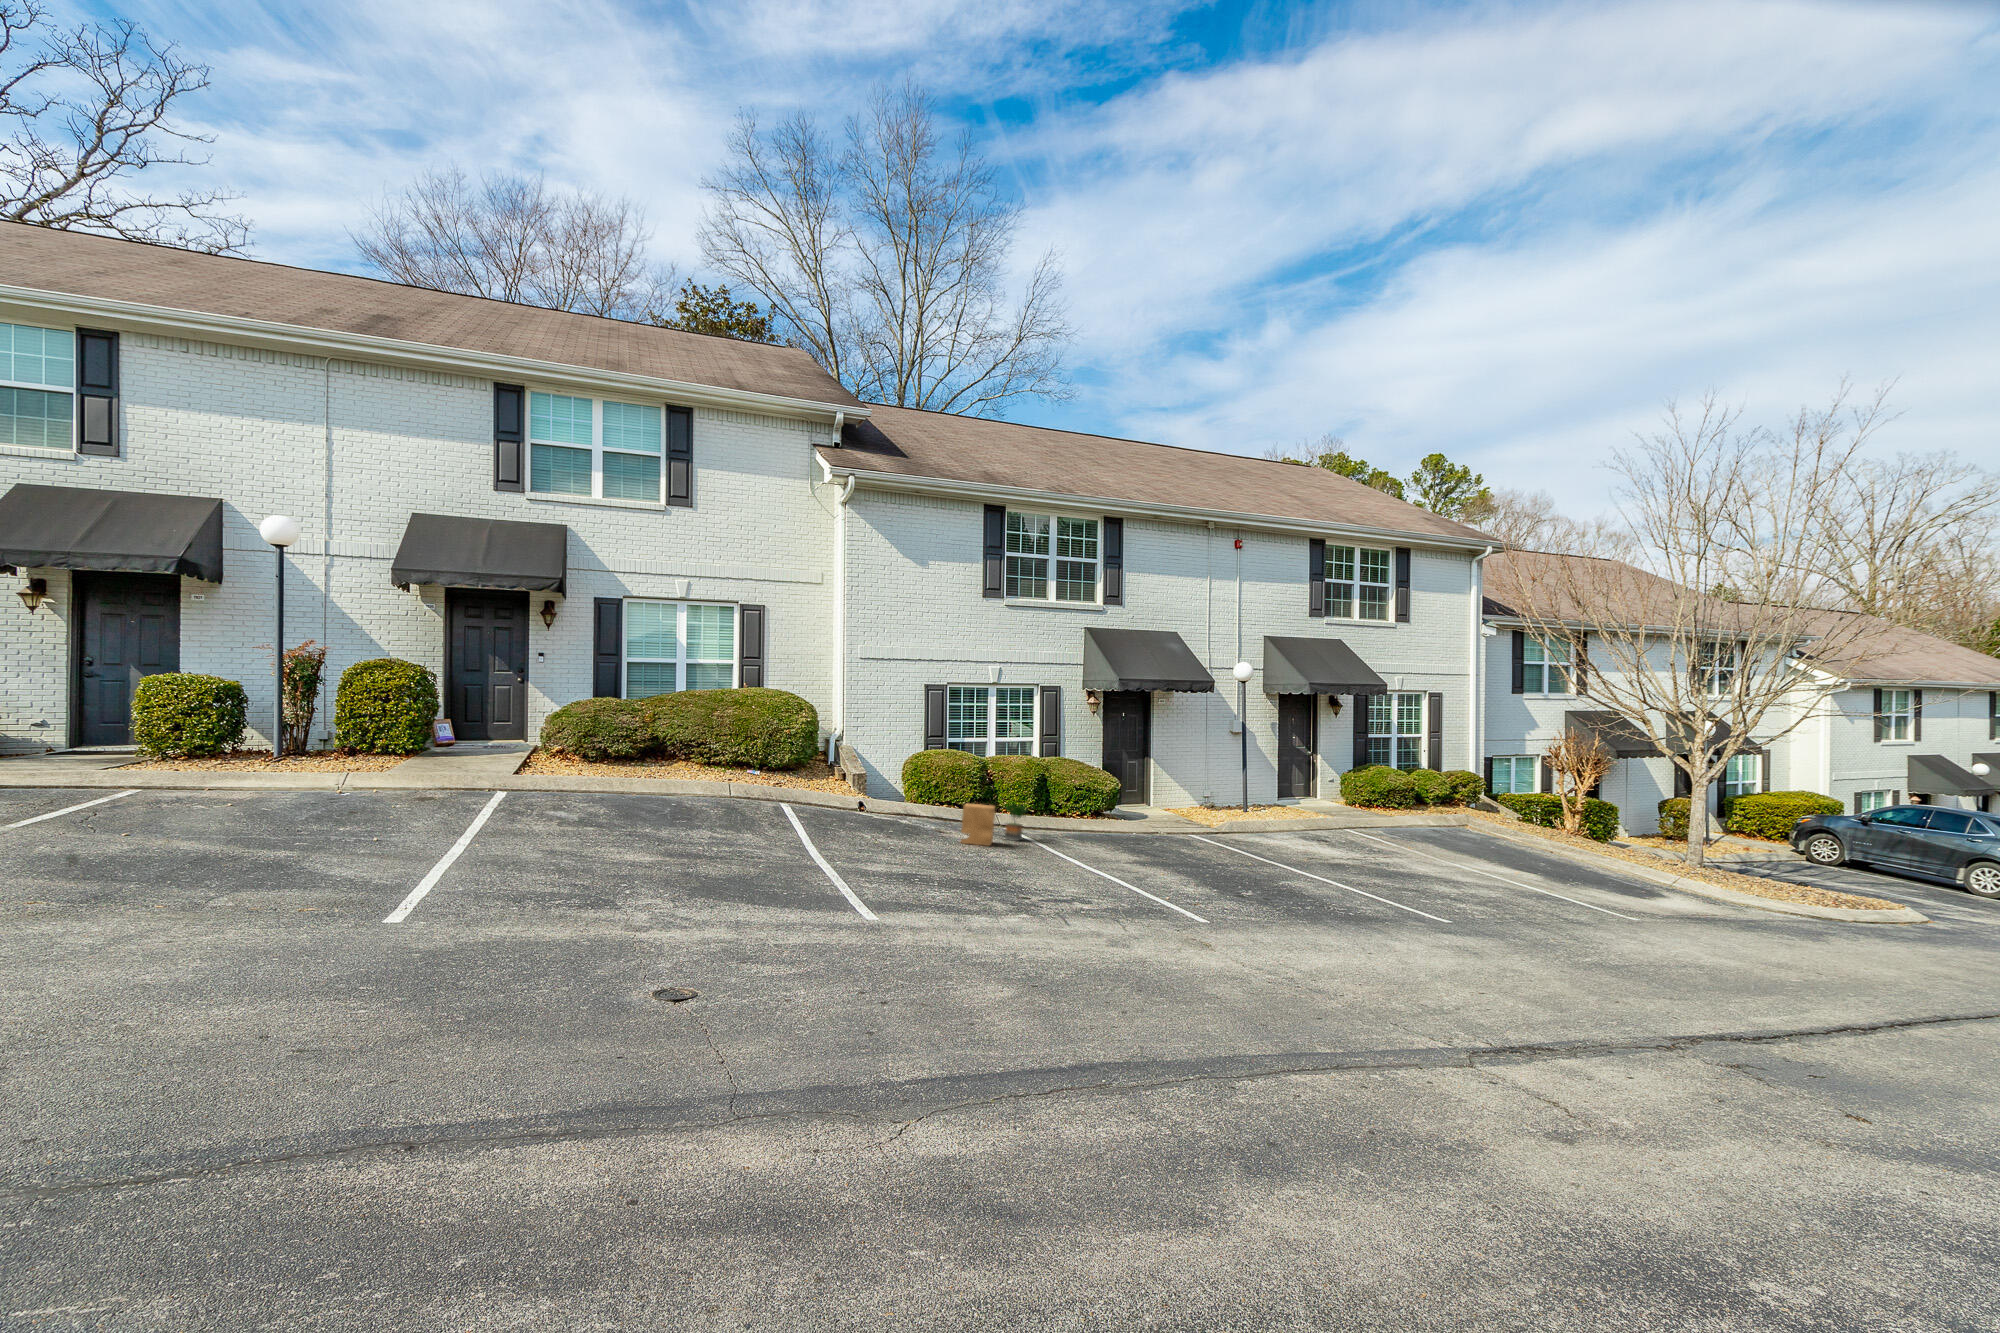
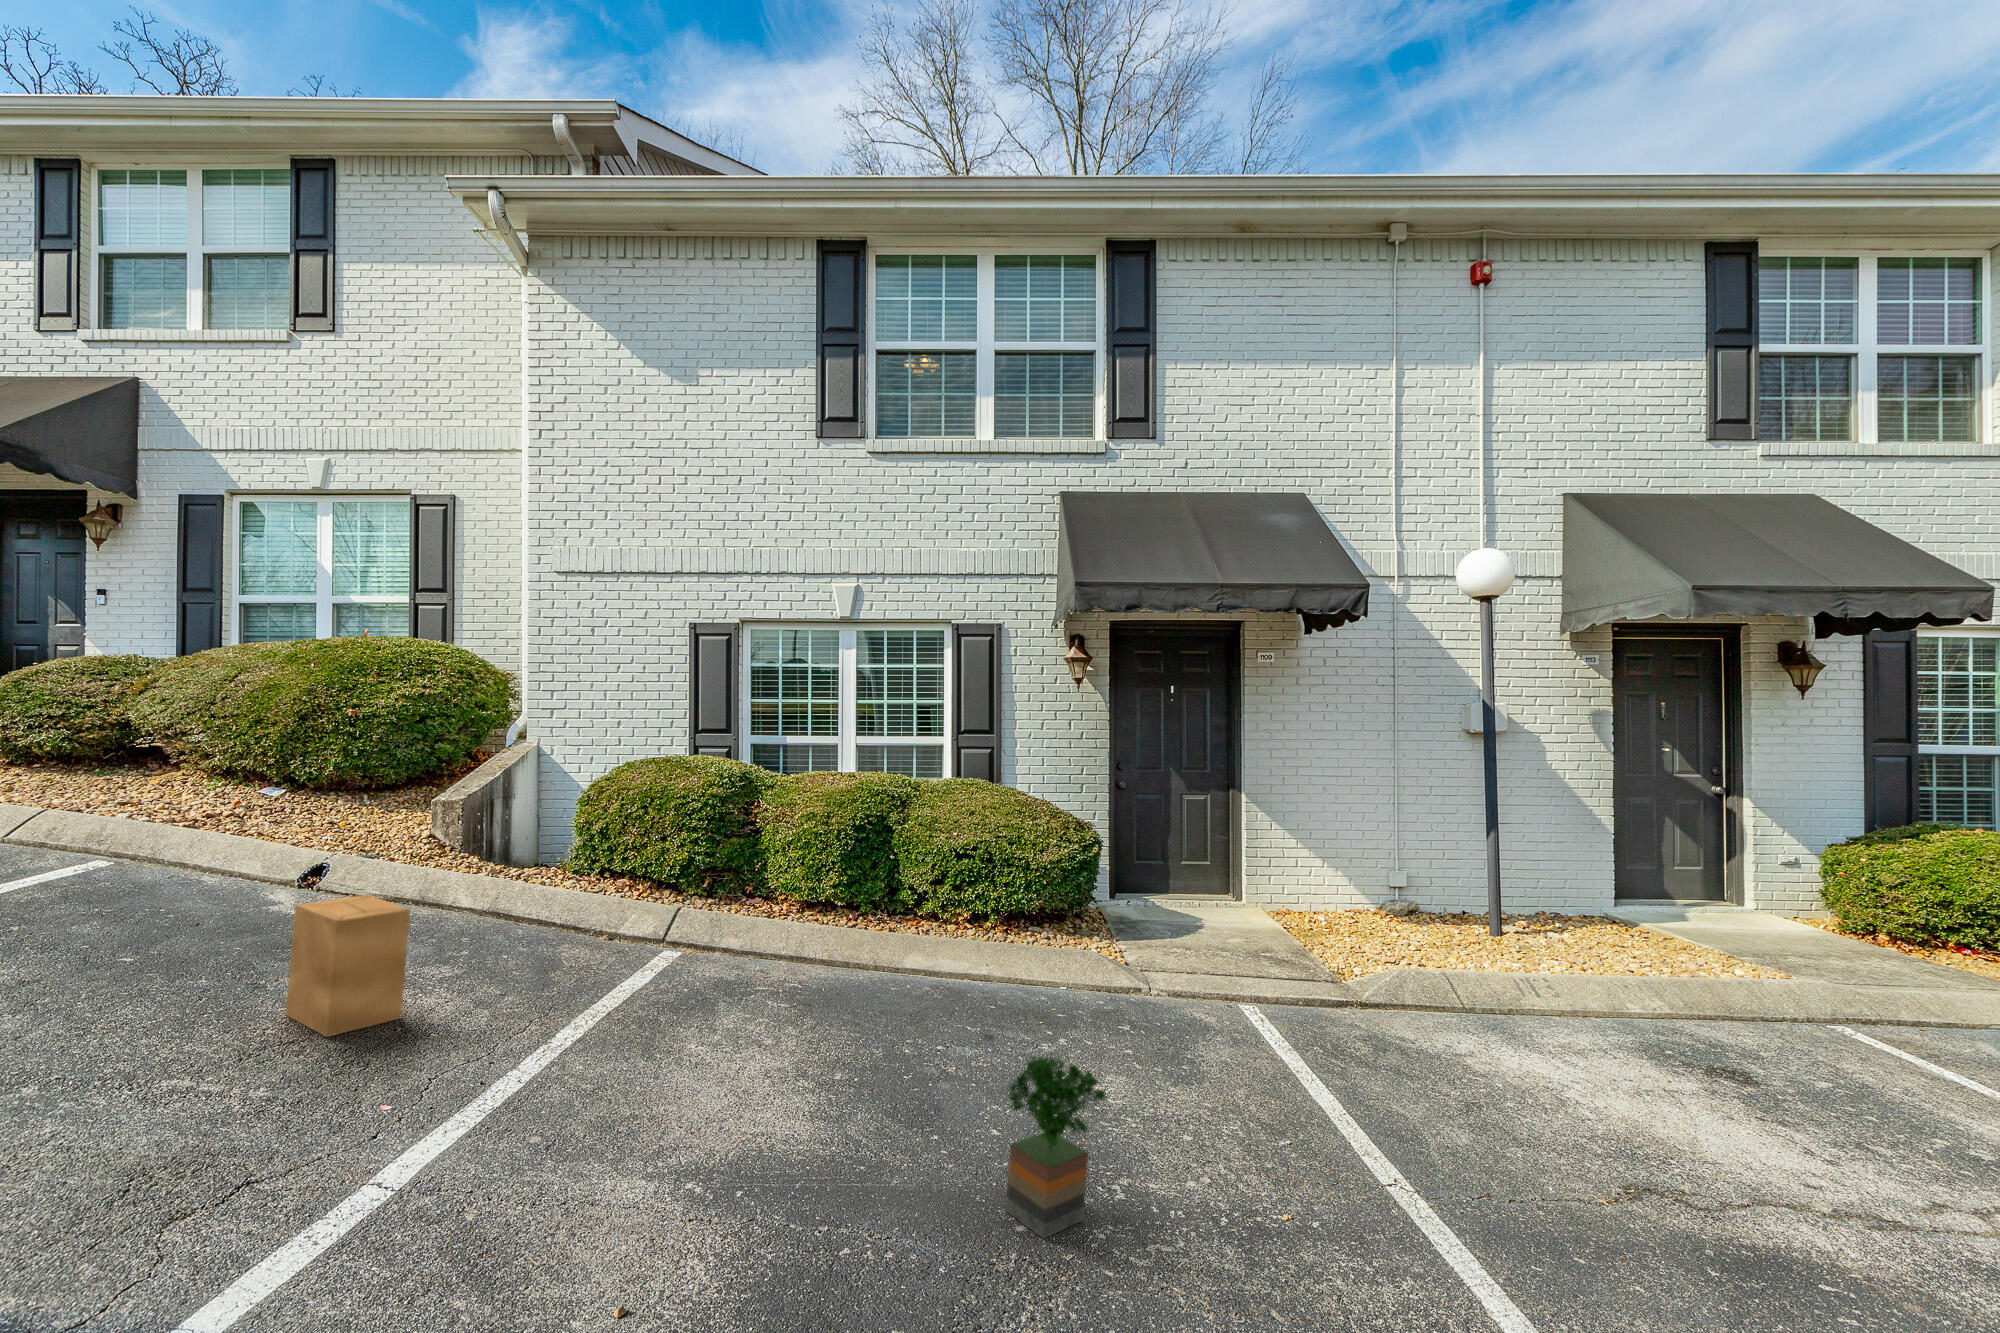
potted tree: present [1005,804,1026,841] -> present [1006,1057,1108,1238]

